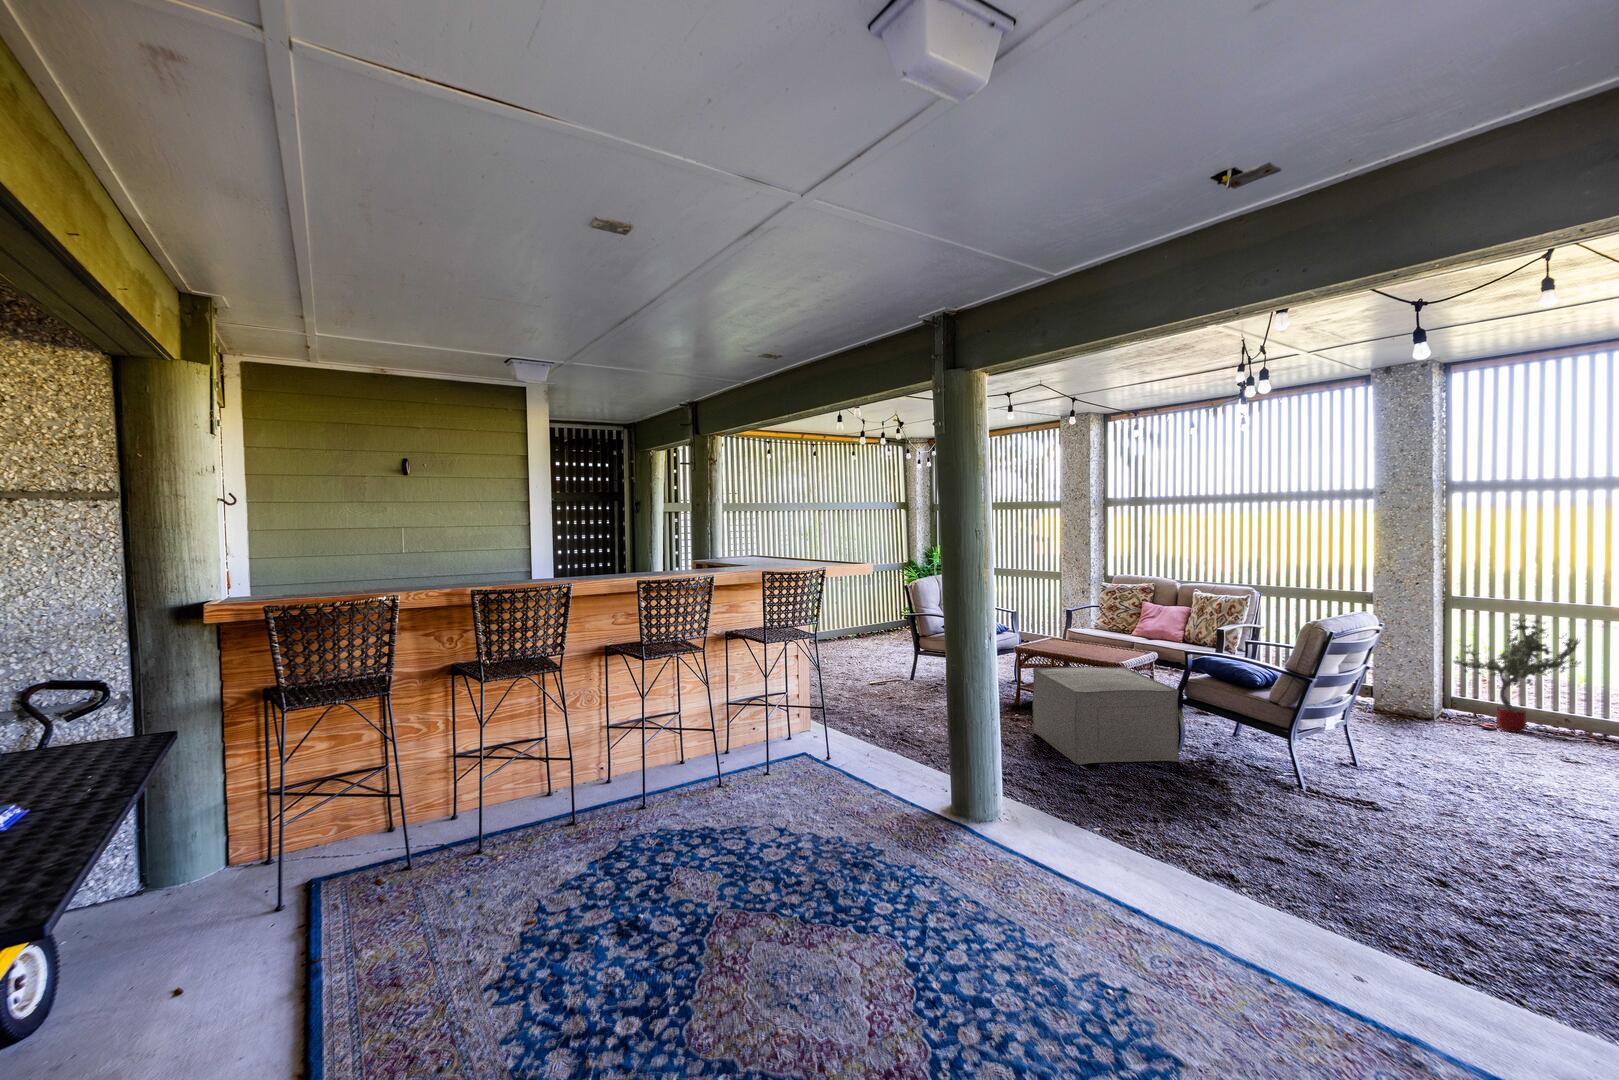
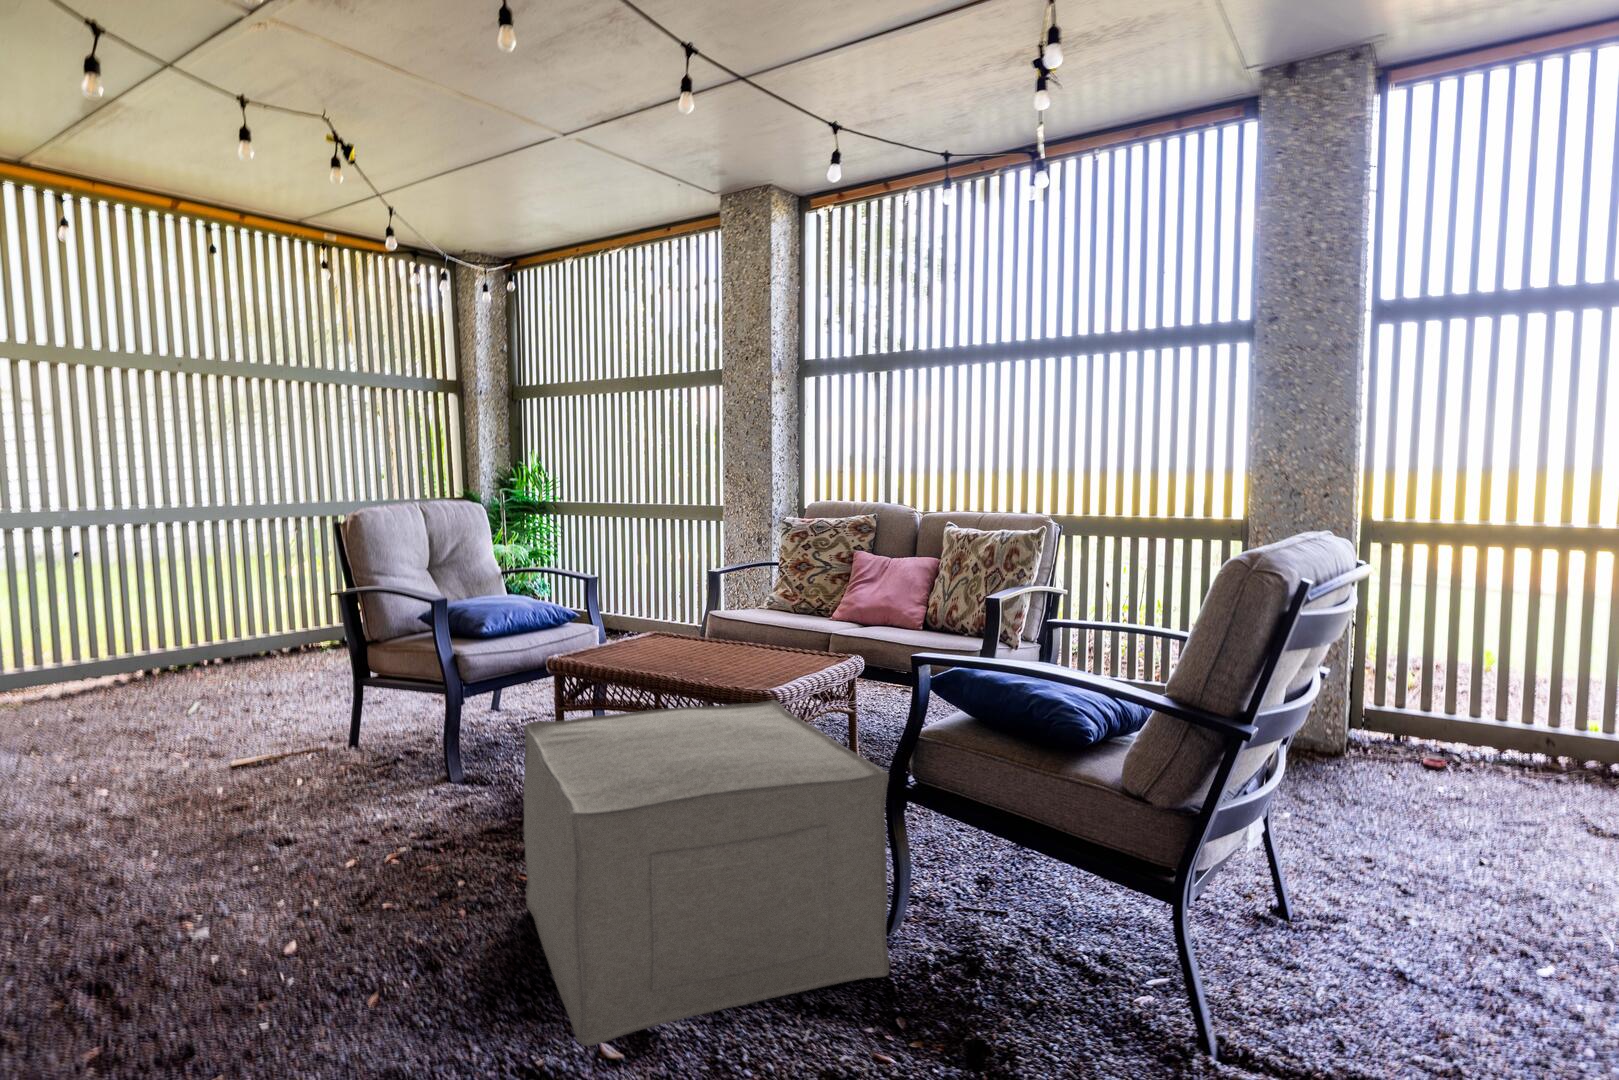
potted tree: present [1454,619,1579,732] -> none [1376,554,1598,772]

